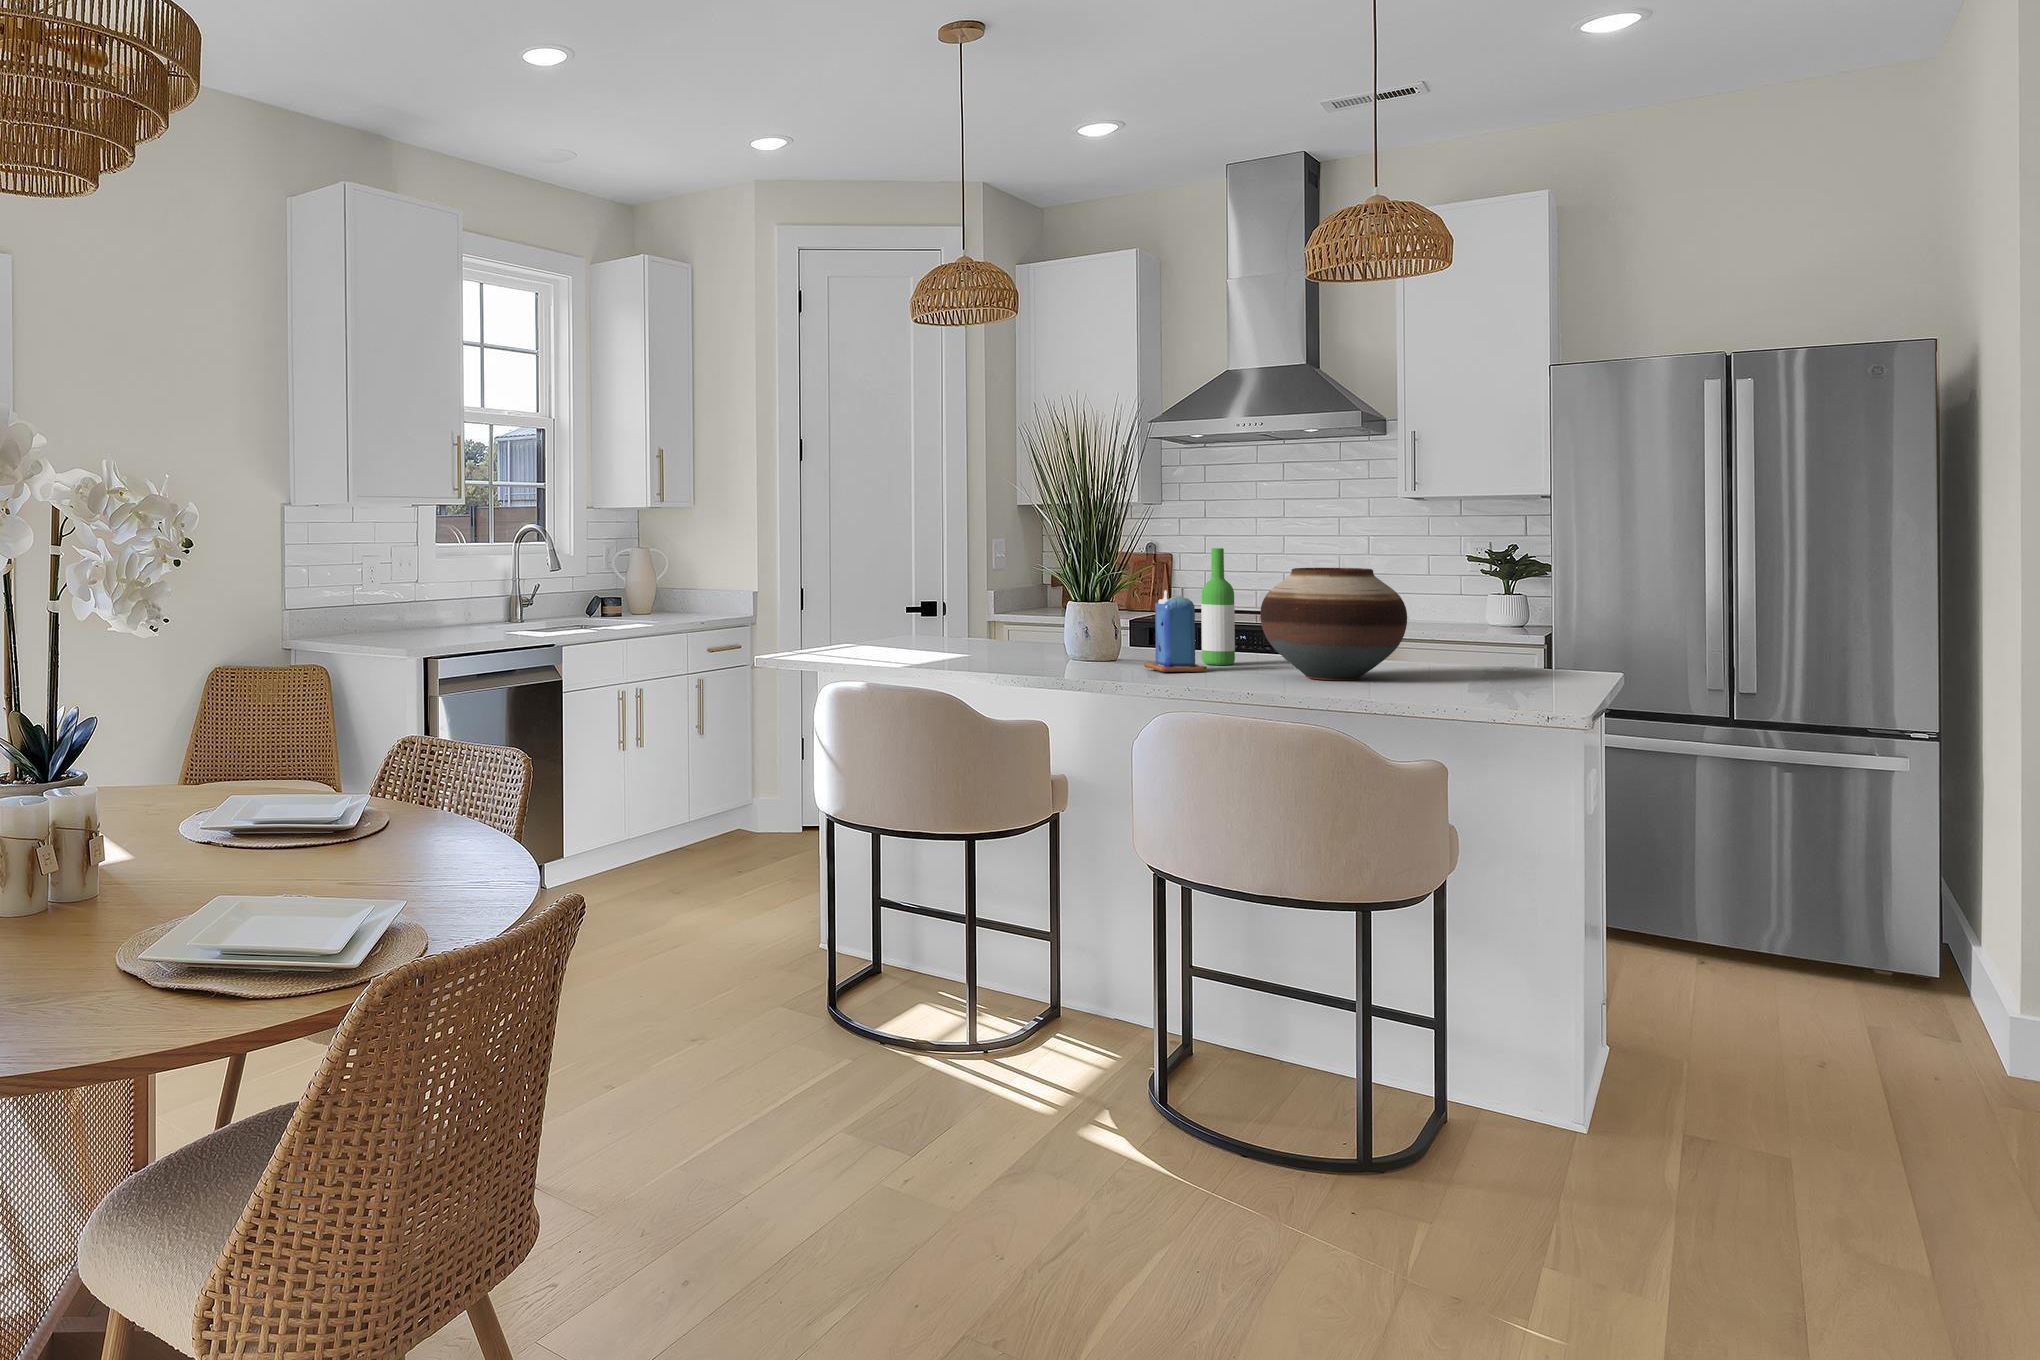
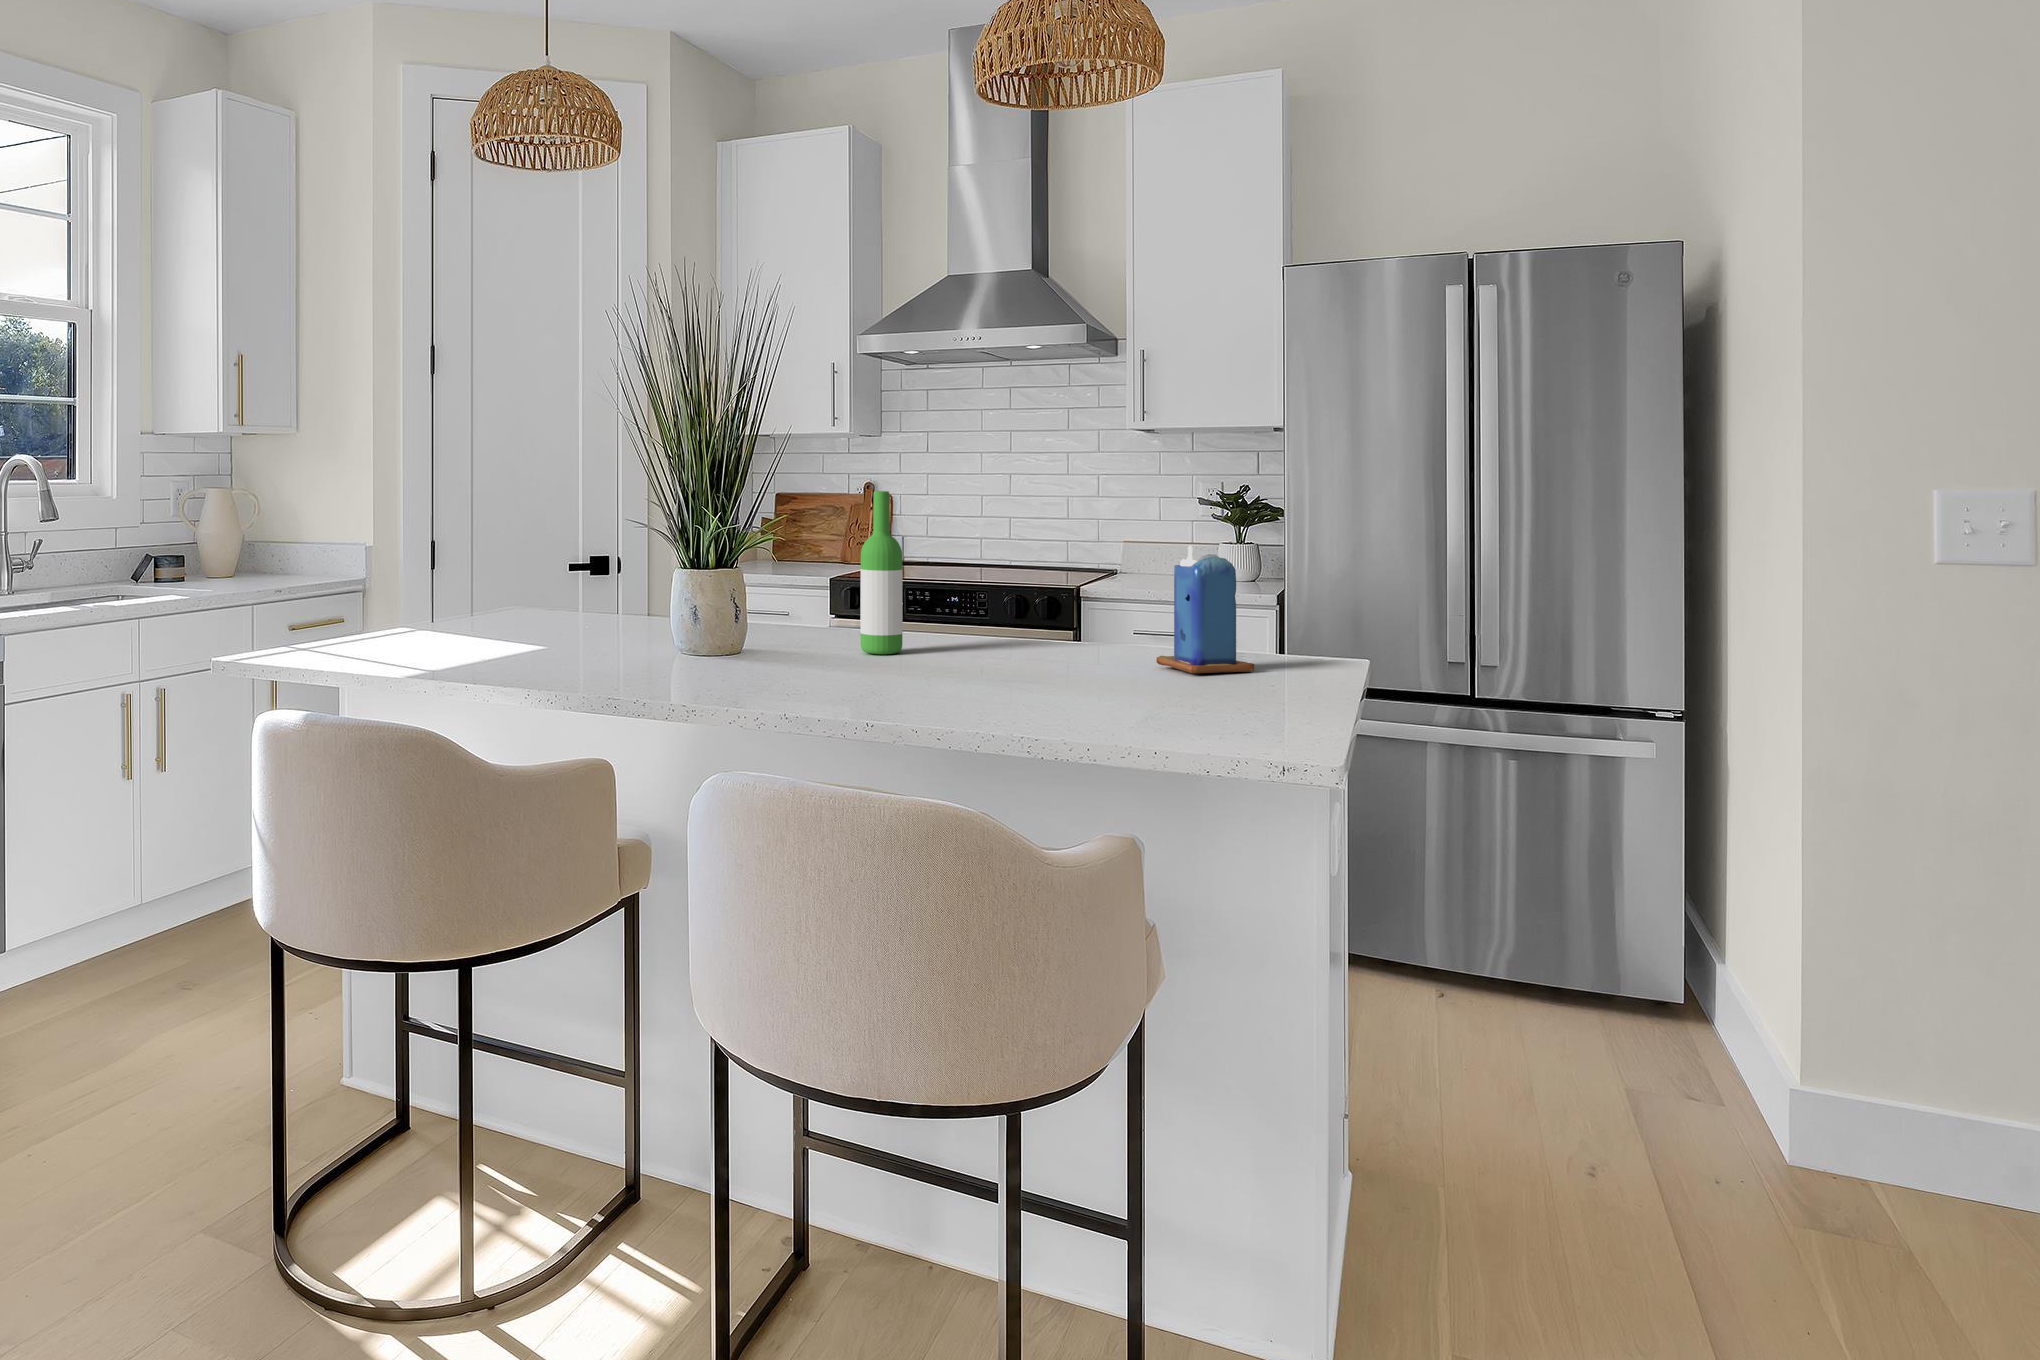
vase: present [1260,568,1407,680] -> none [919,520,1106,683]
candle: present [1144,590,1207,672] -> present [1156,545,1254,674]

